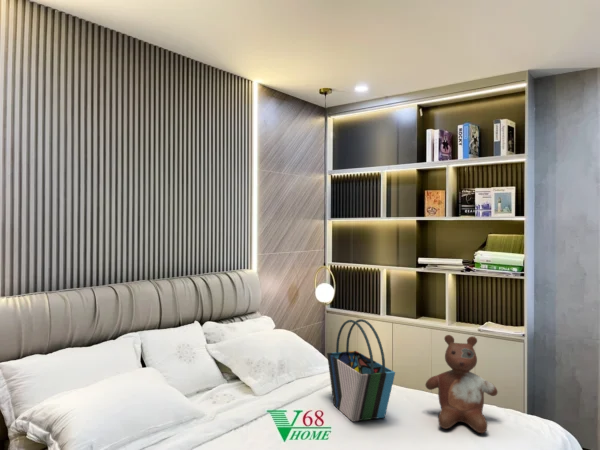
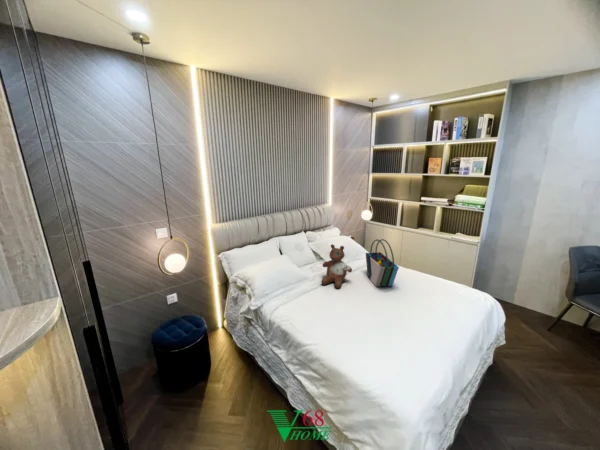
stuffed bear: present [425,335,497,433] -> present [321,244,352,288]

